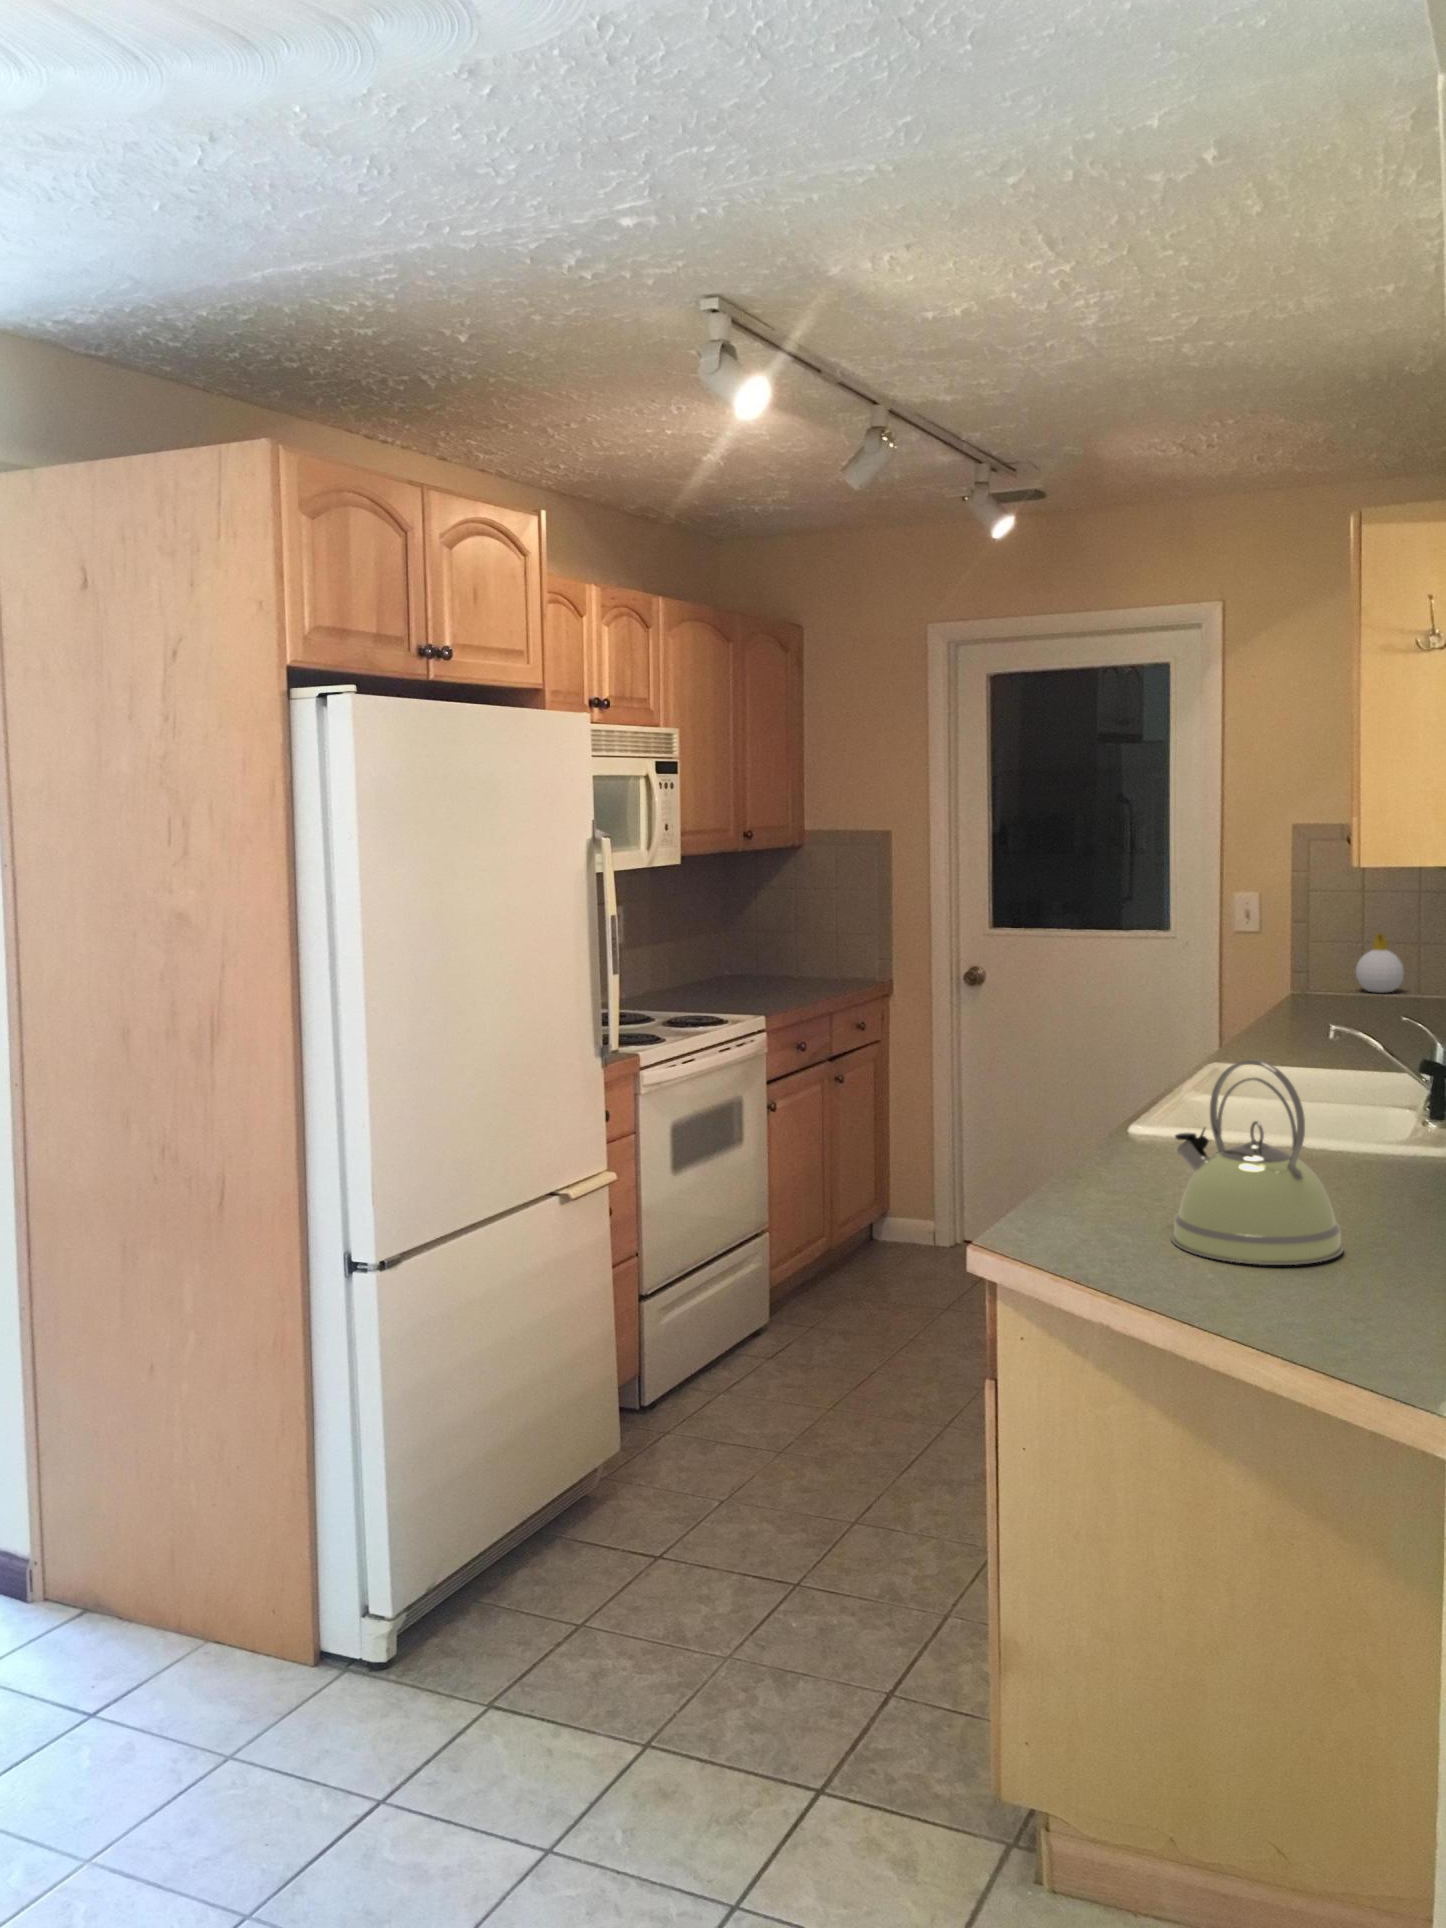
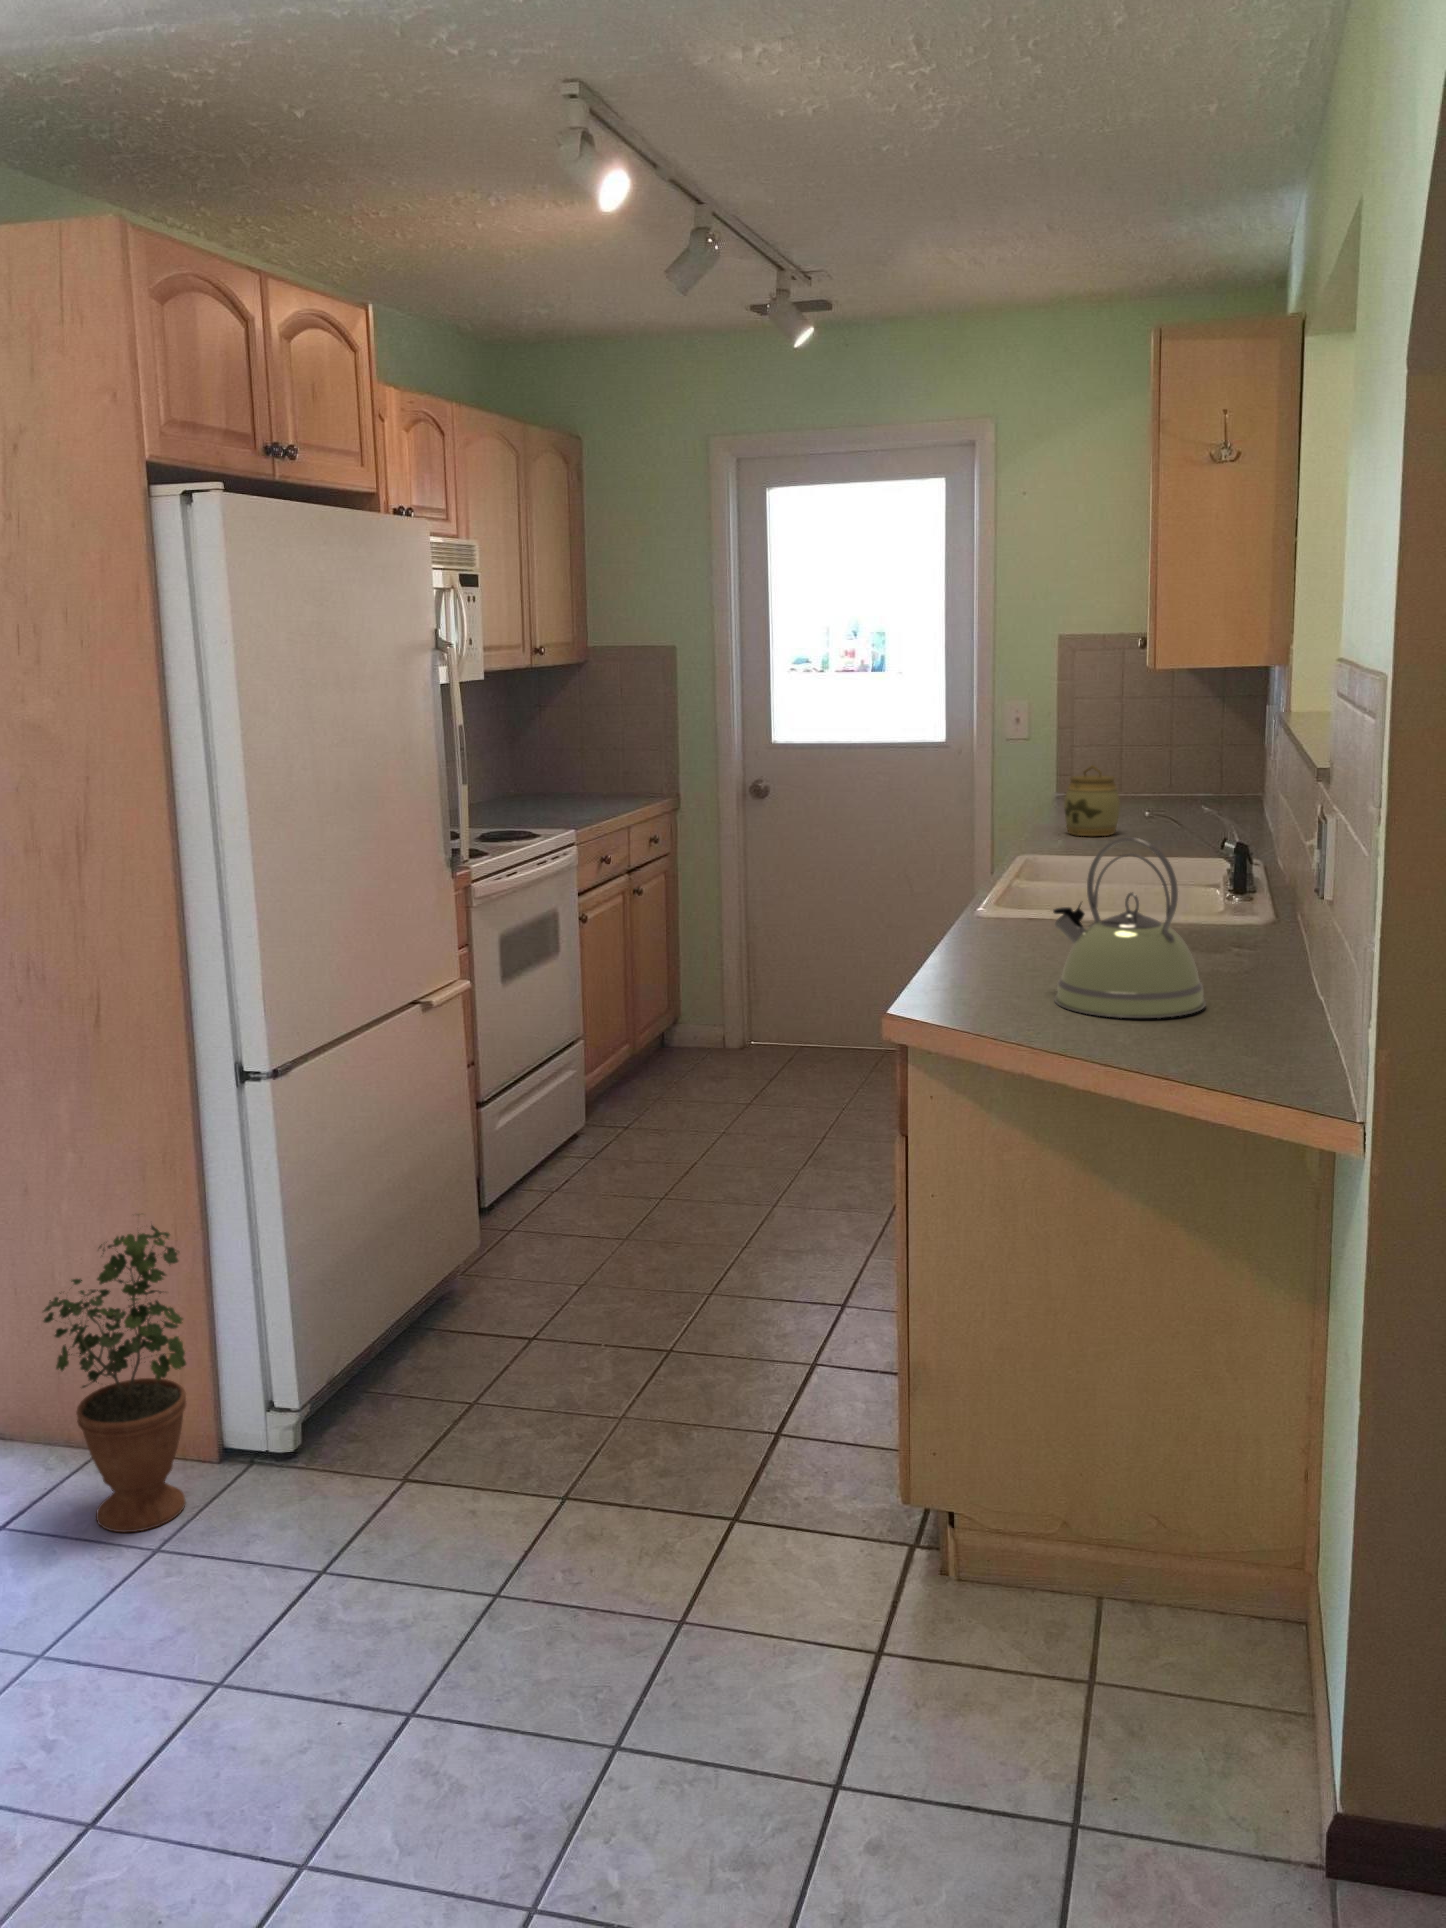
soap bottle: present [1356,934,1404,993] -> none [1119,738,1163,794]
jar: none [1274,964,1336,1041] -> present [1064,766,1120,836]
potted plant: none [137,1401,279,1734] -> present [43,1225,186,1532]

